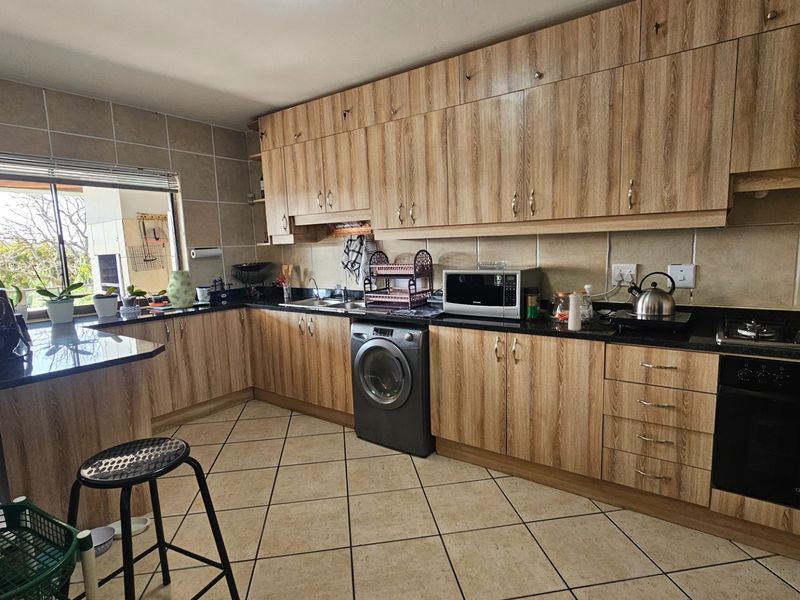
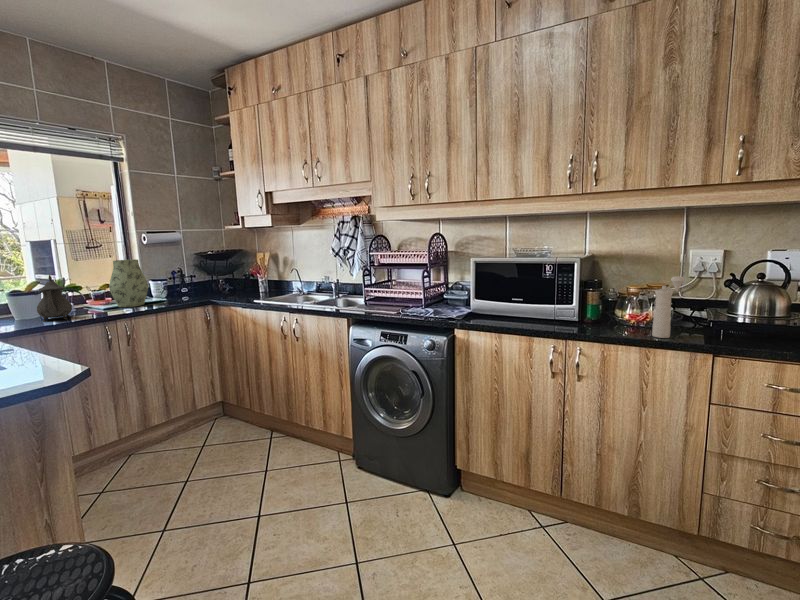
teapot: none [116,282,141,318] -> present [37,275,72,322]

